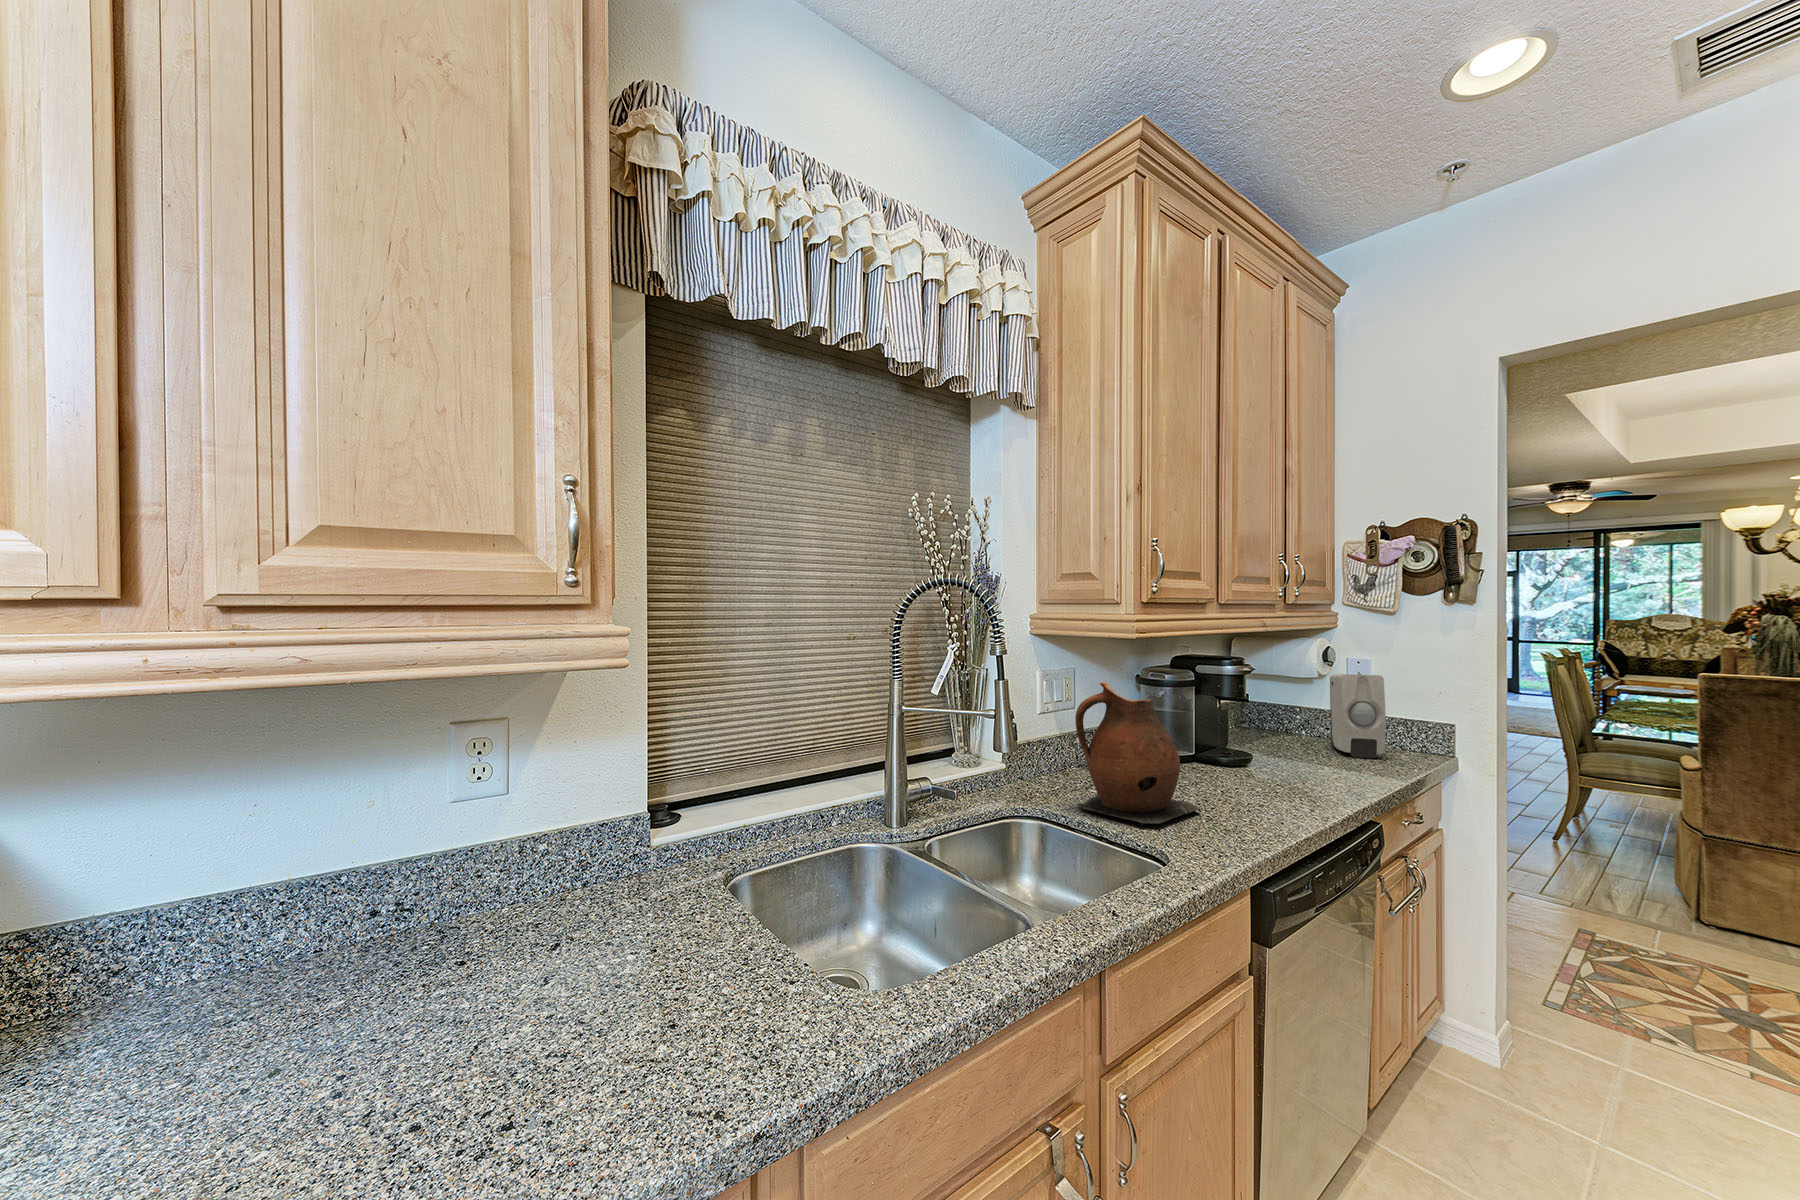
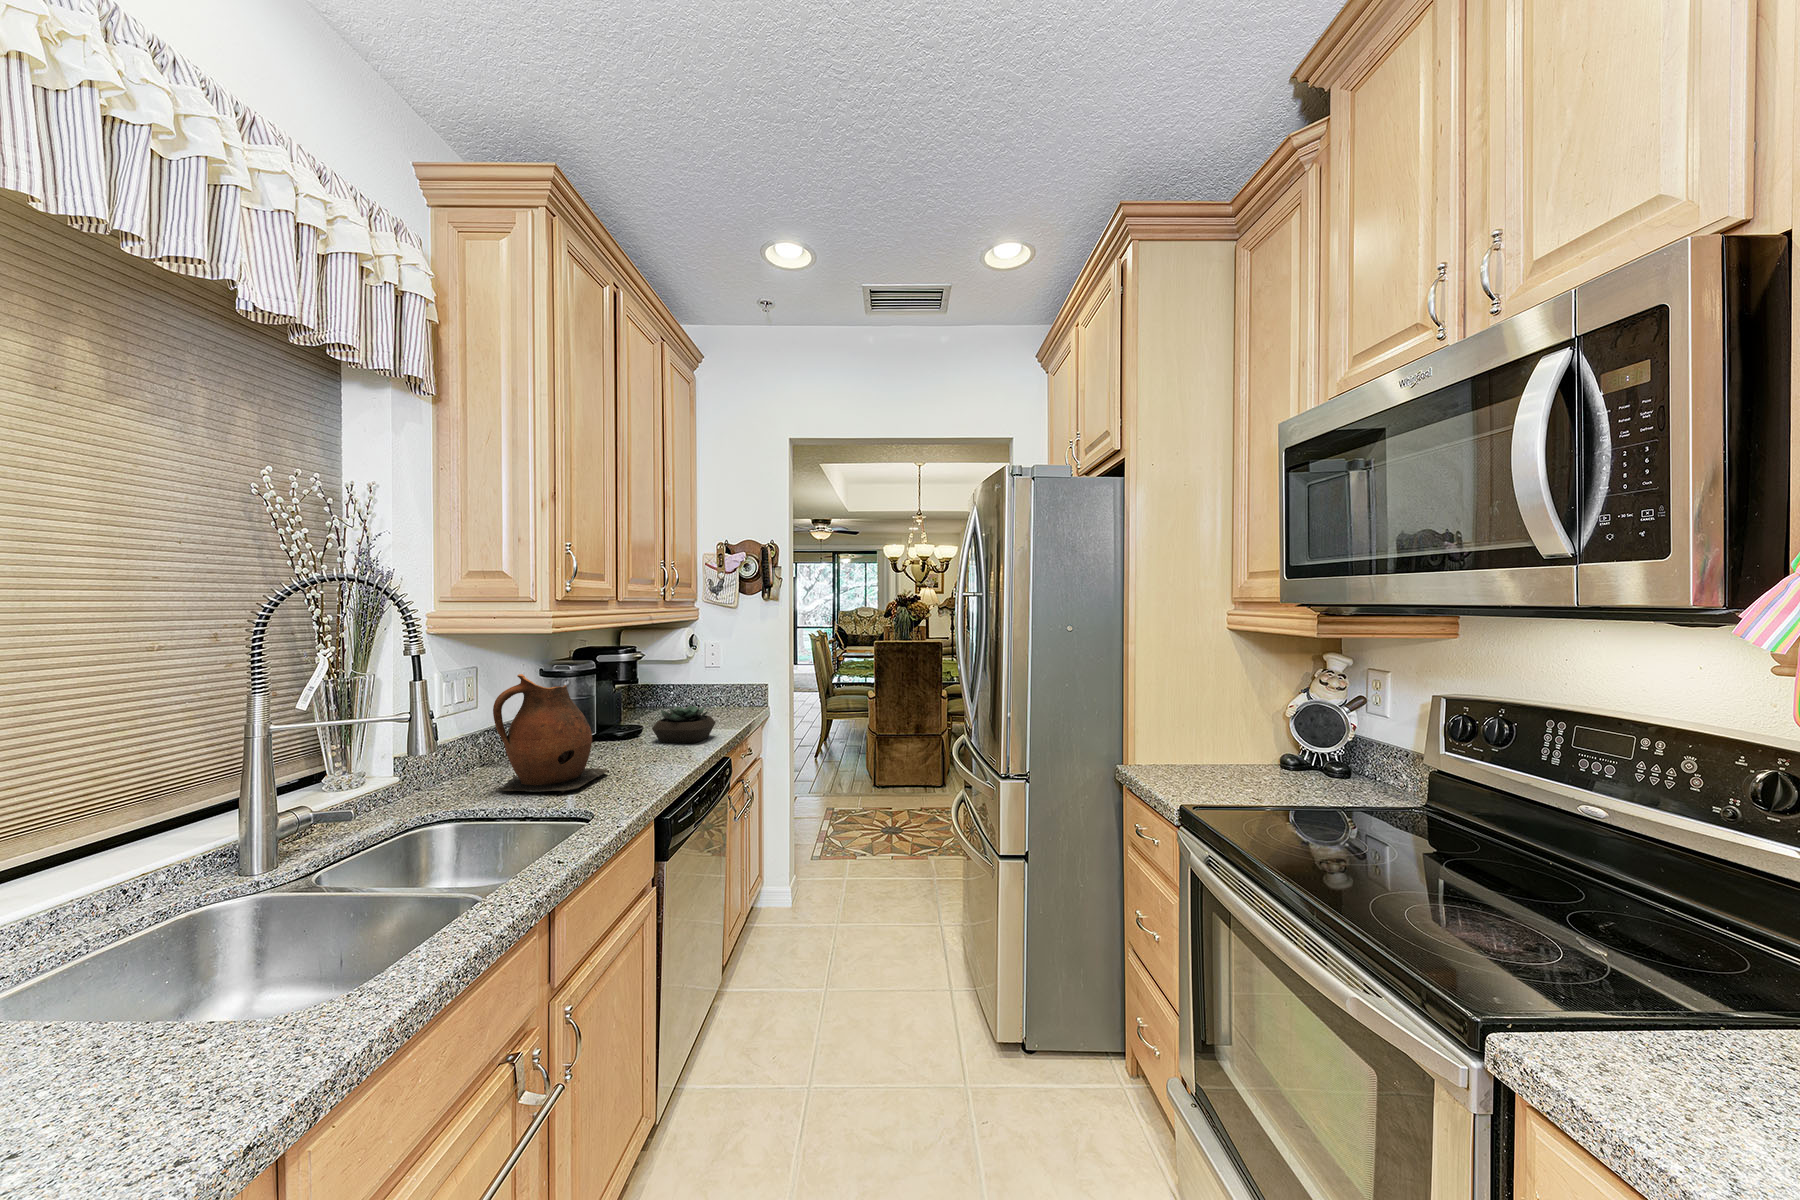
soap dispenser: present [1330,674,1386,758] -> none [692,654,730,716]
succulent plant: none [1265,739,1357,791] -> present [652,705,716,743]

